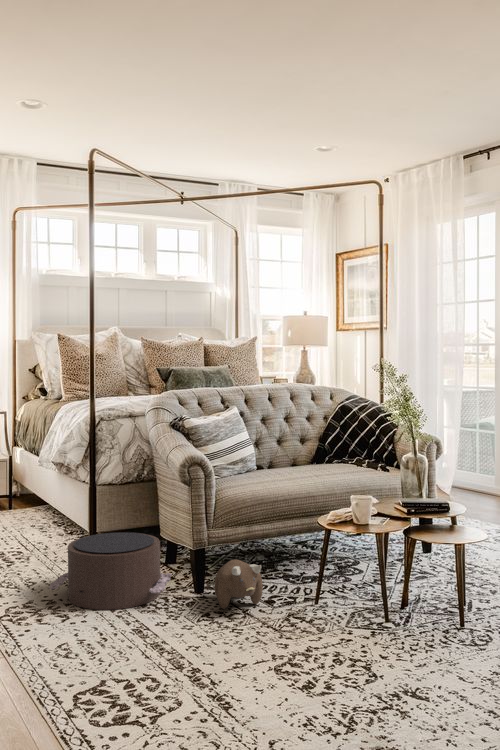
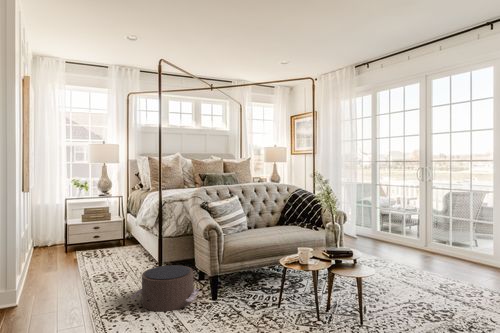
plush toy: present [215,560,263,609] -> none [223,283,249,311]

